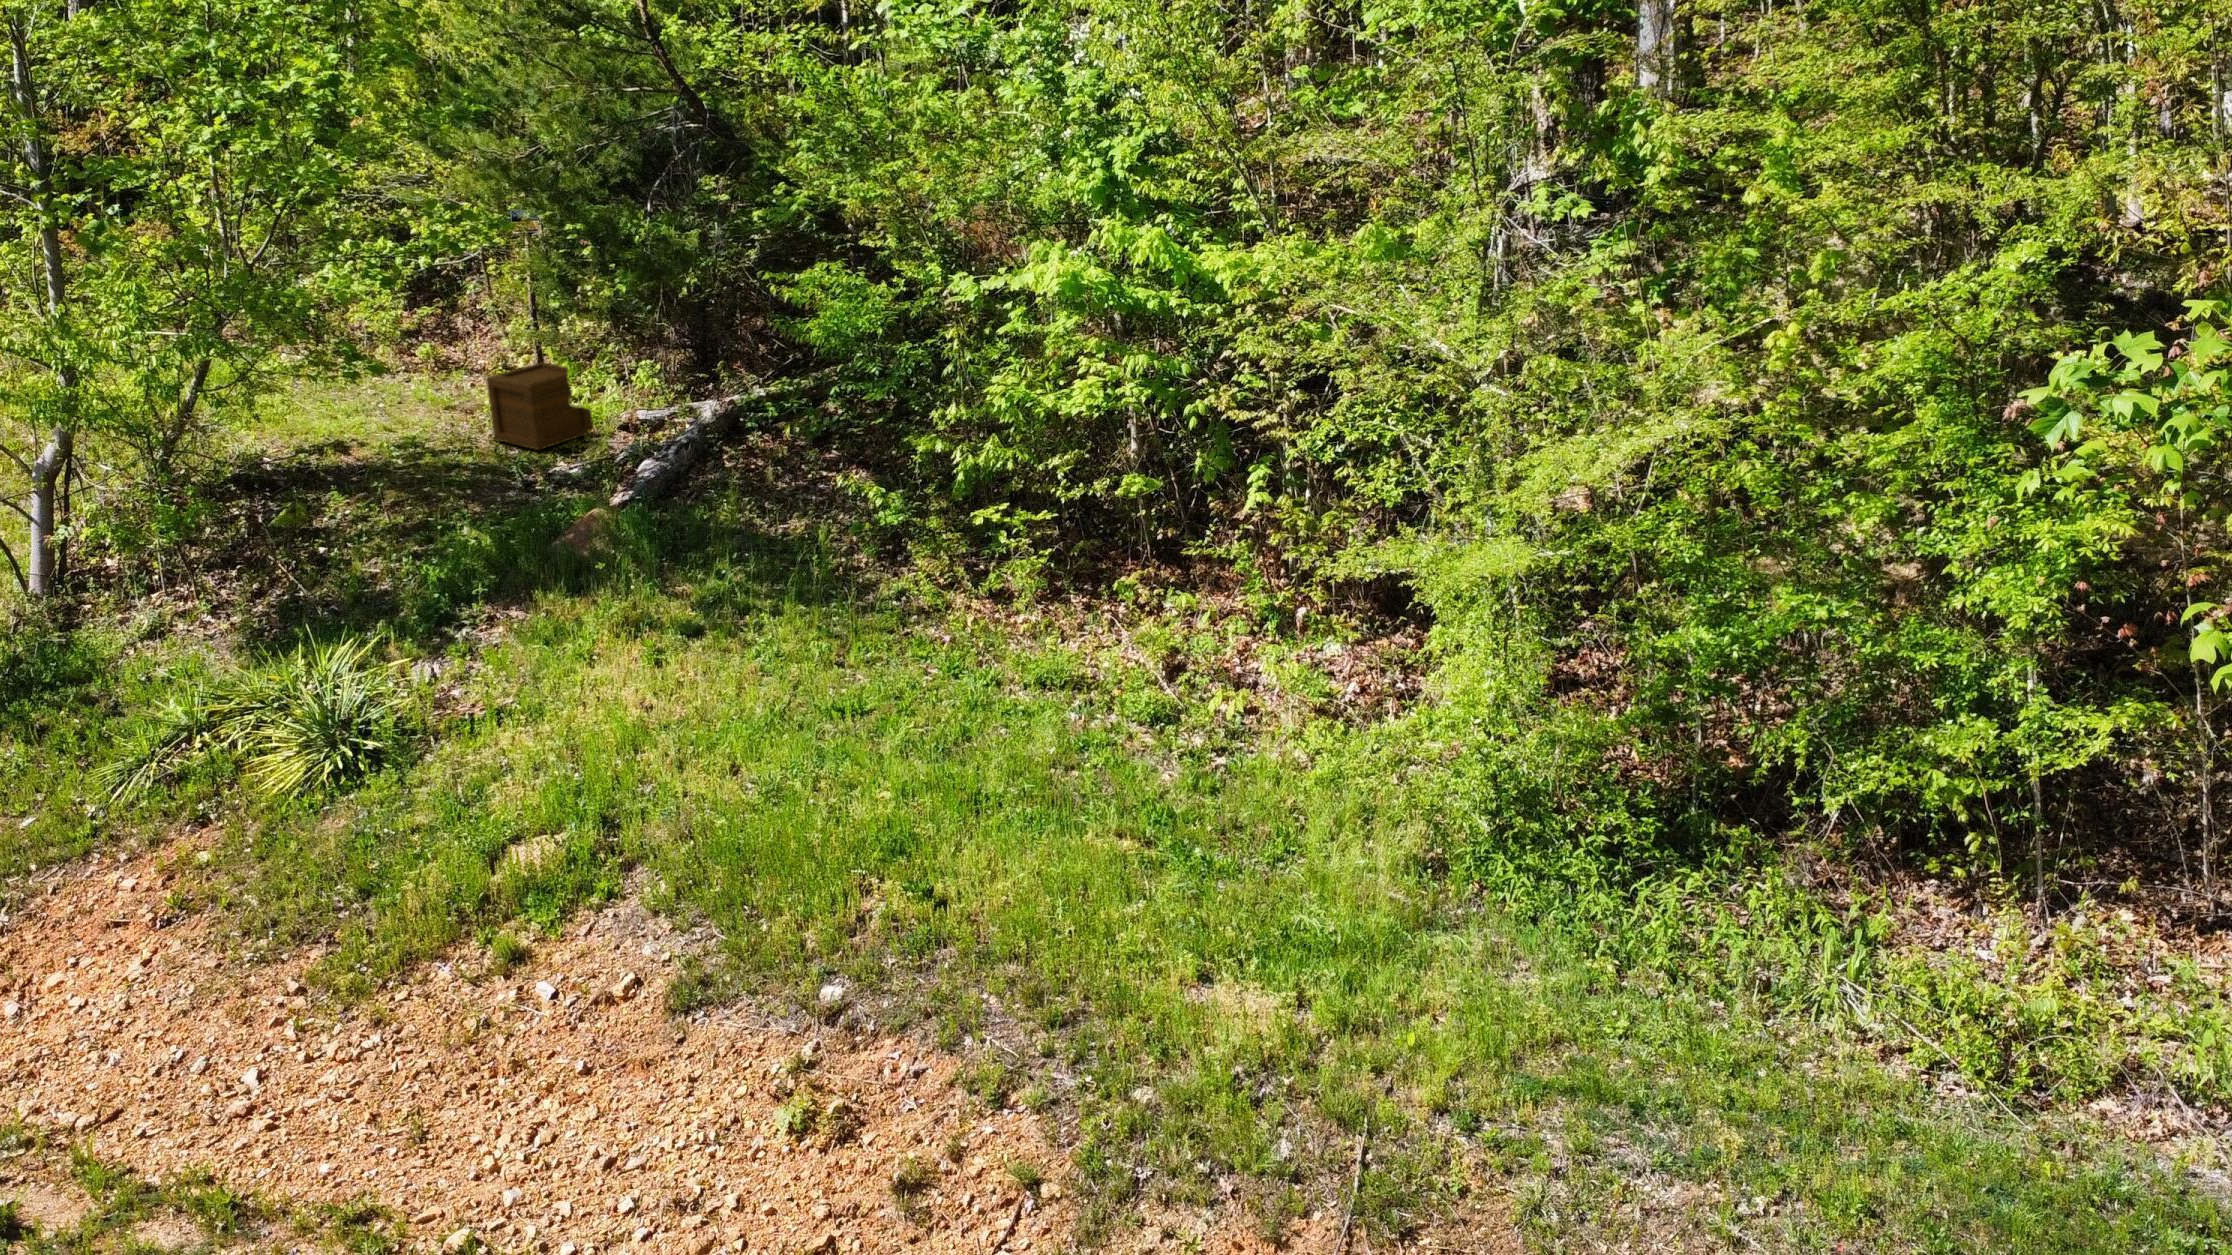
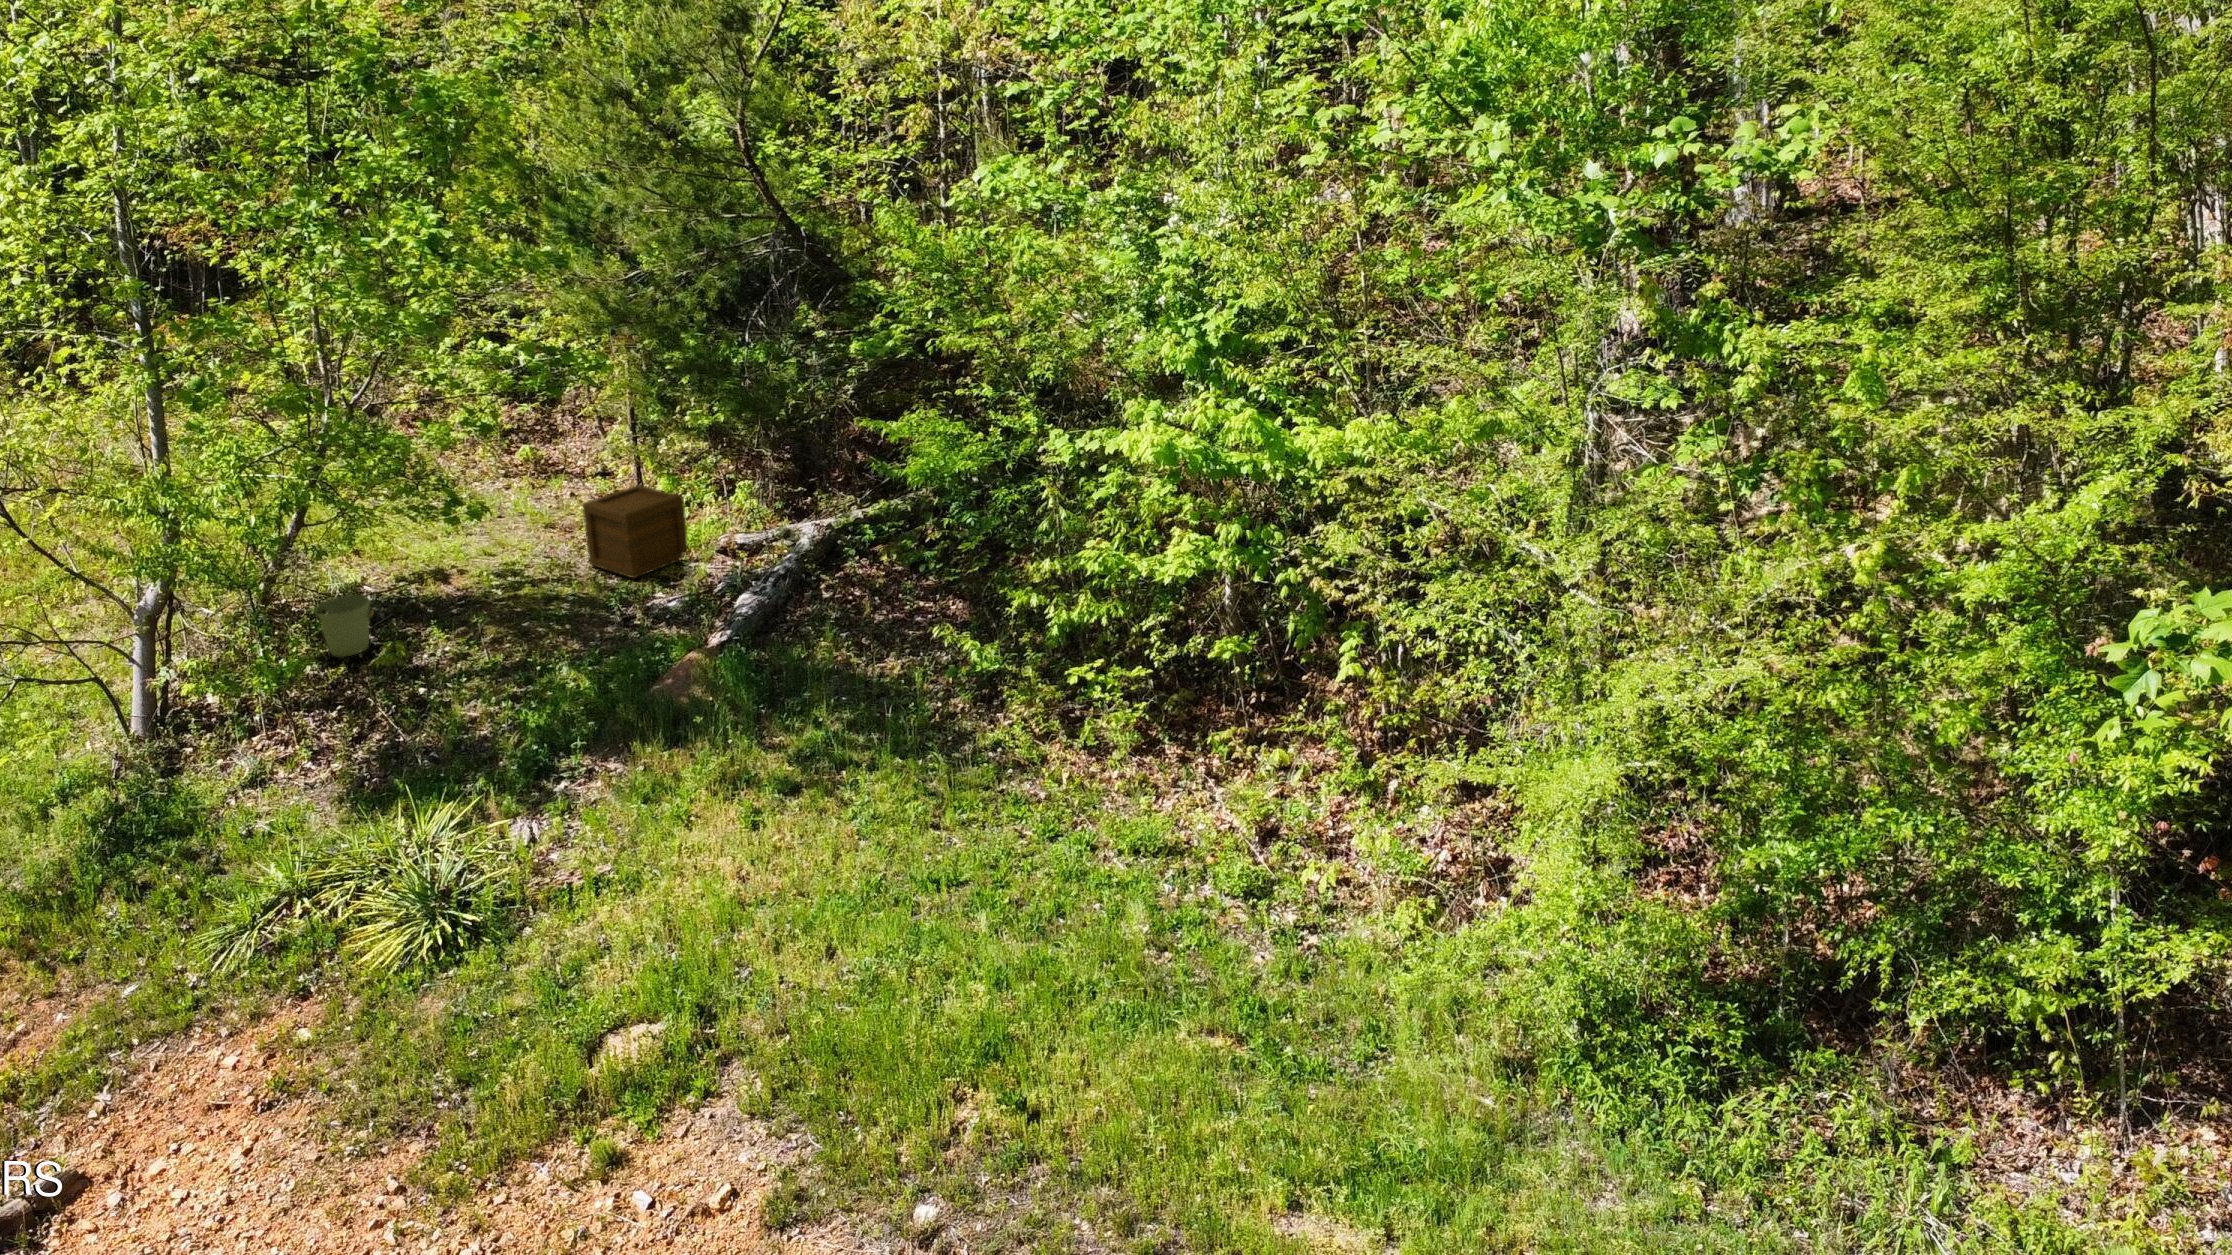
bucket: none [217,460,278,519] -> present [315,595,374,657]

